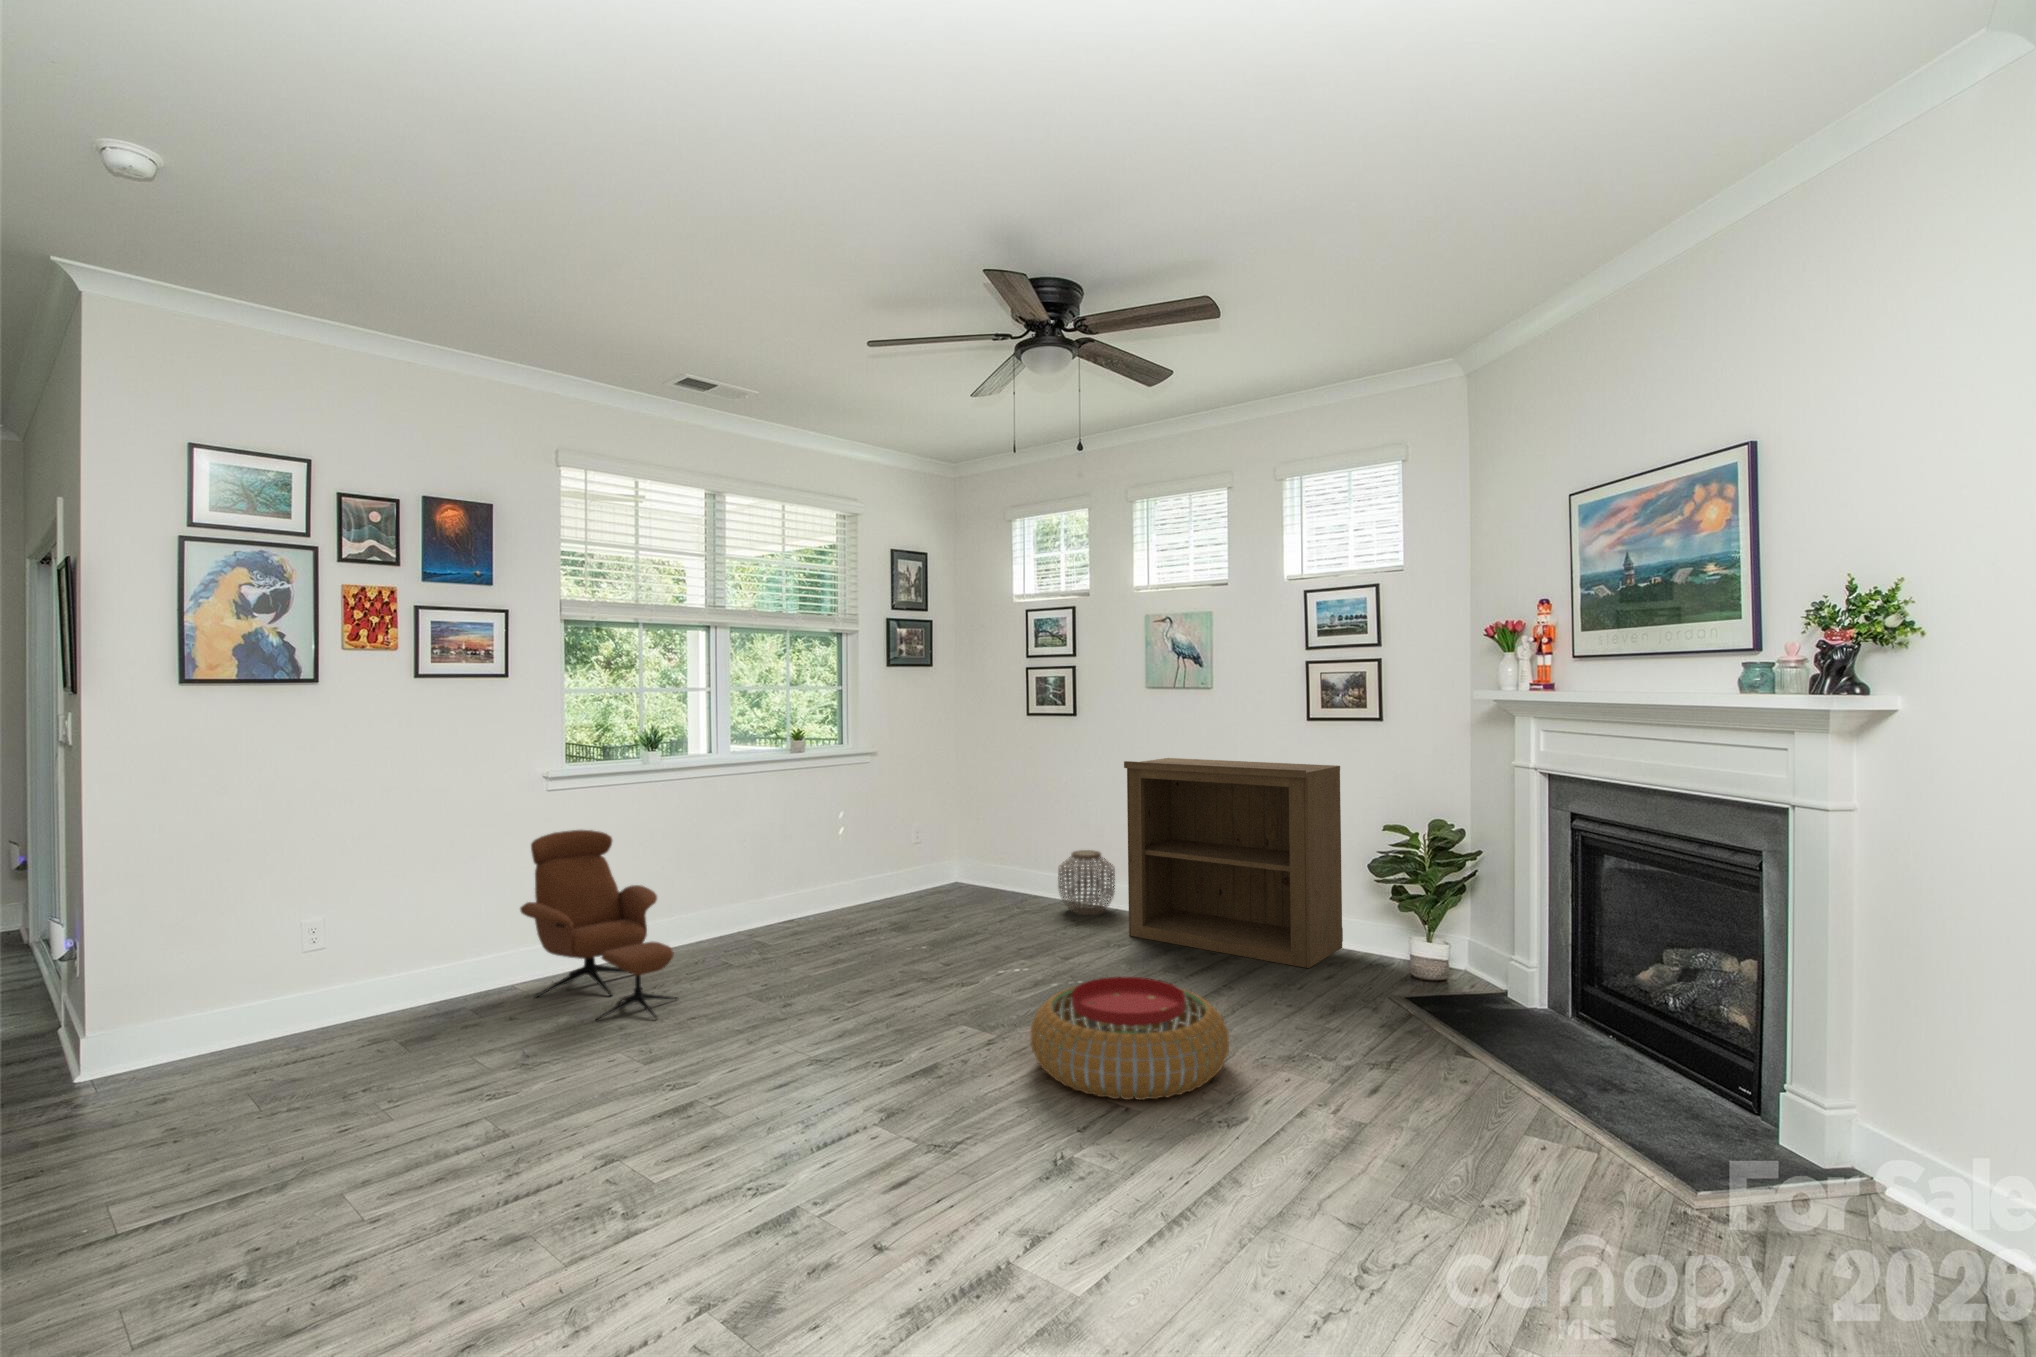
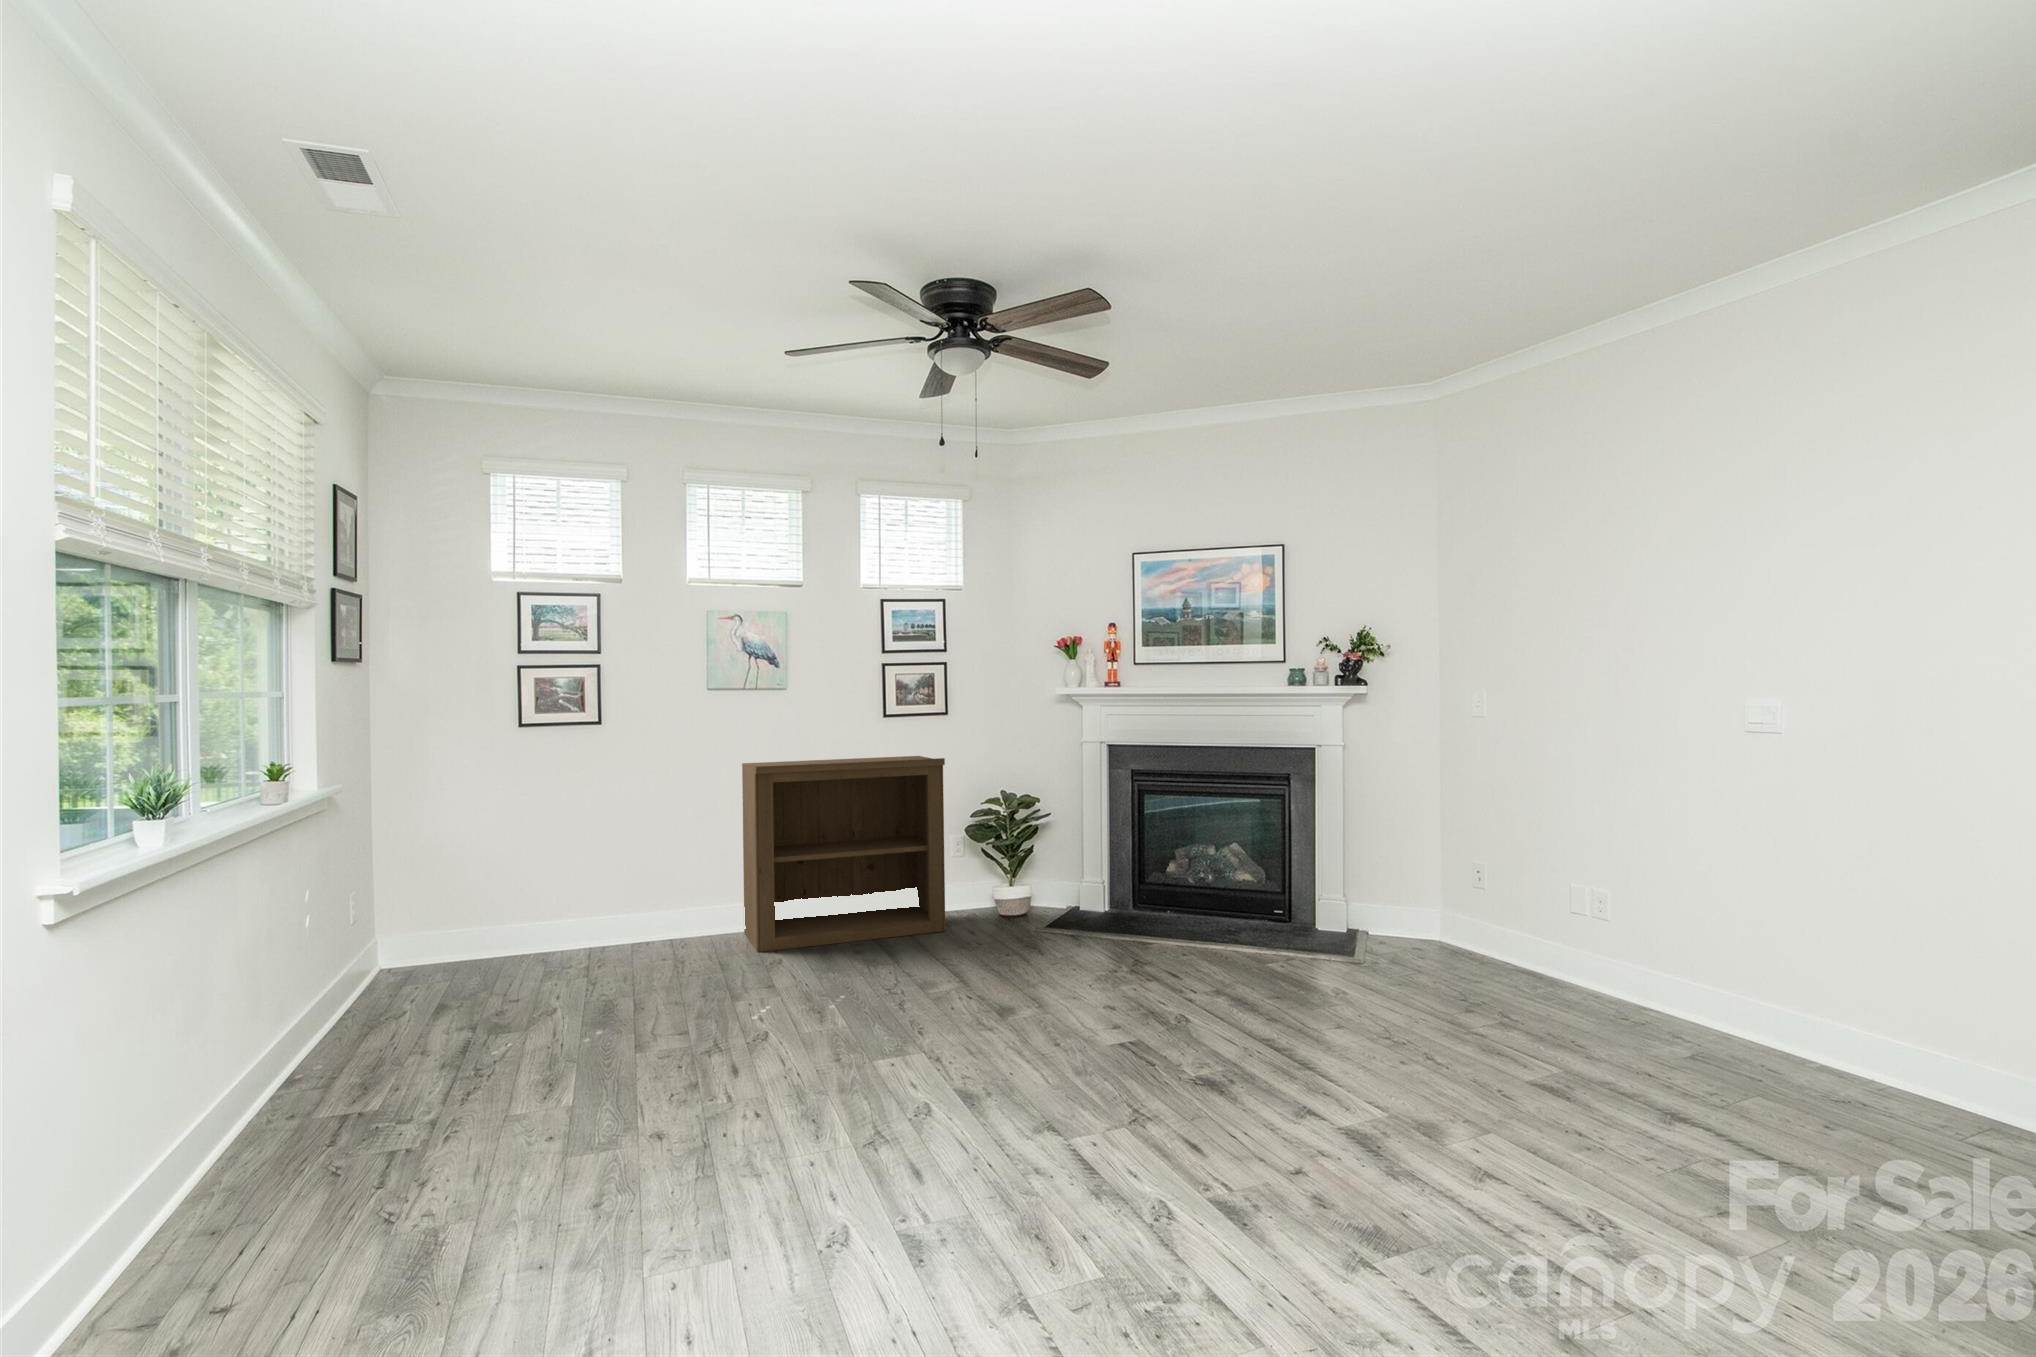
lounge chair: present [520,830,677,1020] -> none [147,950,576,1259]
woven basket: present [1058,850,1115,915] -> none [617,877,686,953]
pouf: present [1030,977,1229,1100] -> none [962,935,1134,1032]

